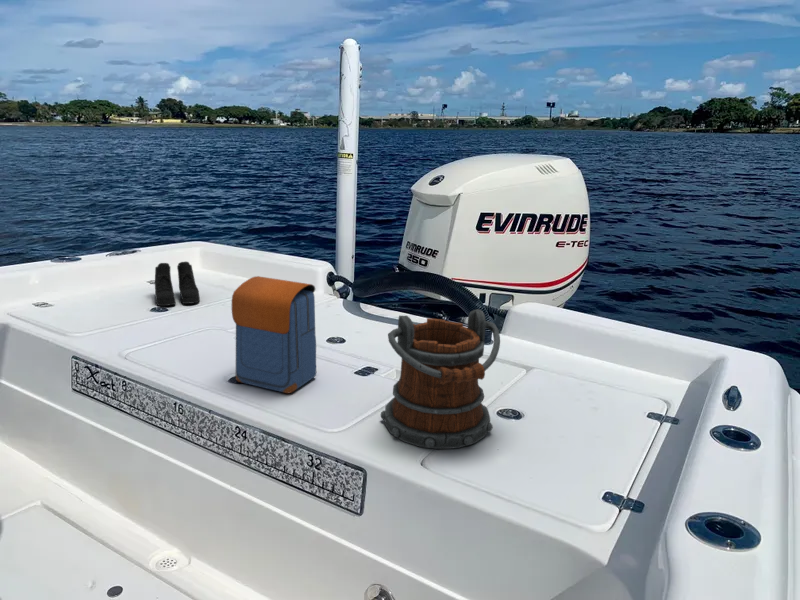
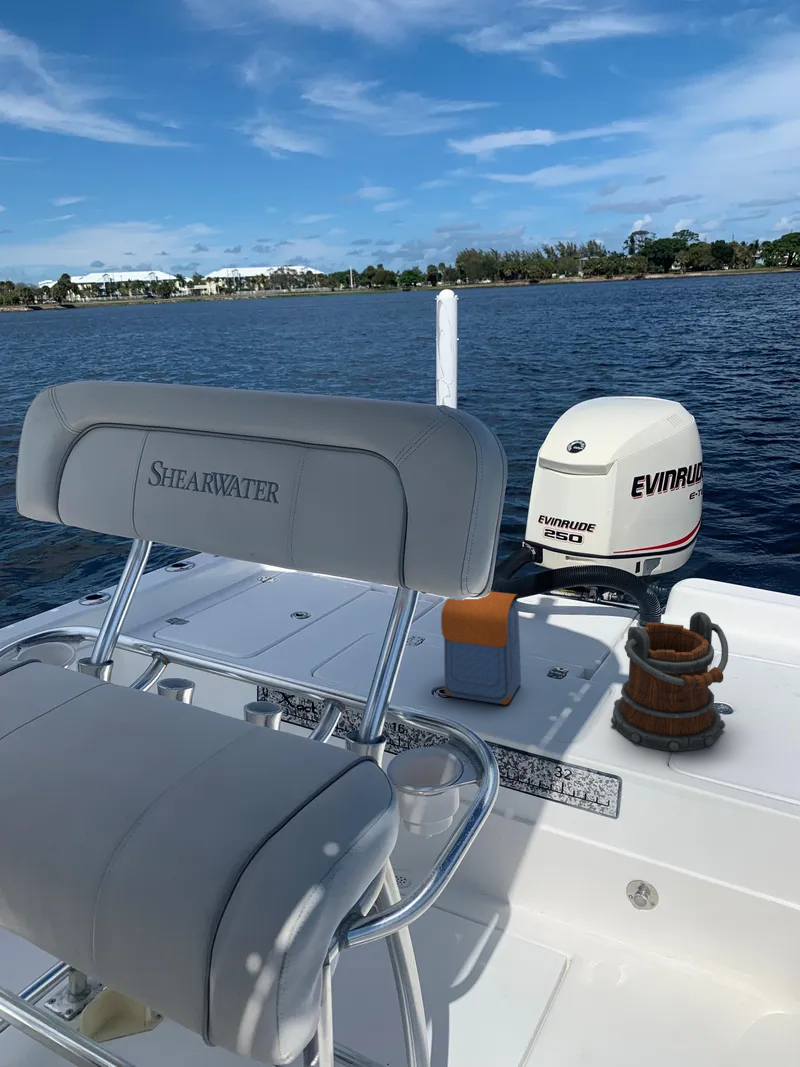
boots: present [155,262,200,306] -> none [288,559,340,612]

